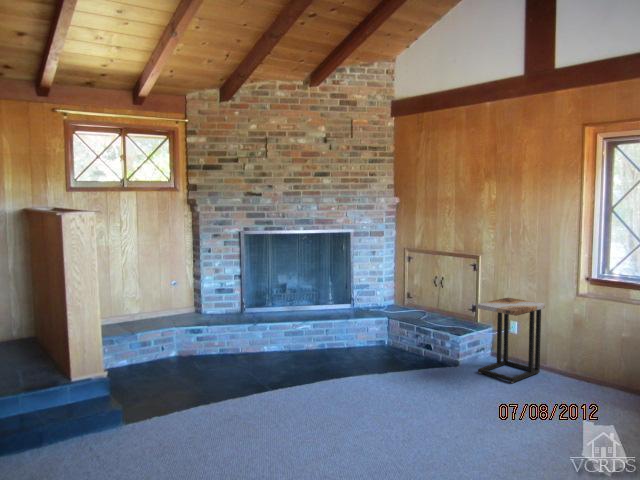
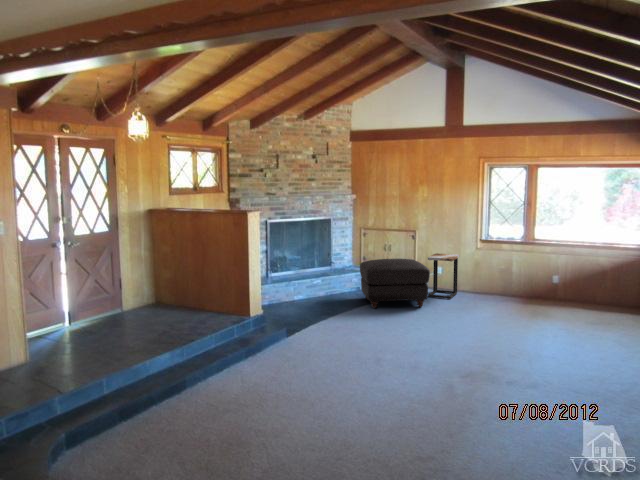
ottoman: none [342,301,459,392] -> present [360,259,430,308]

